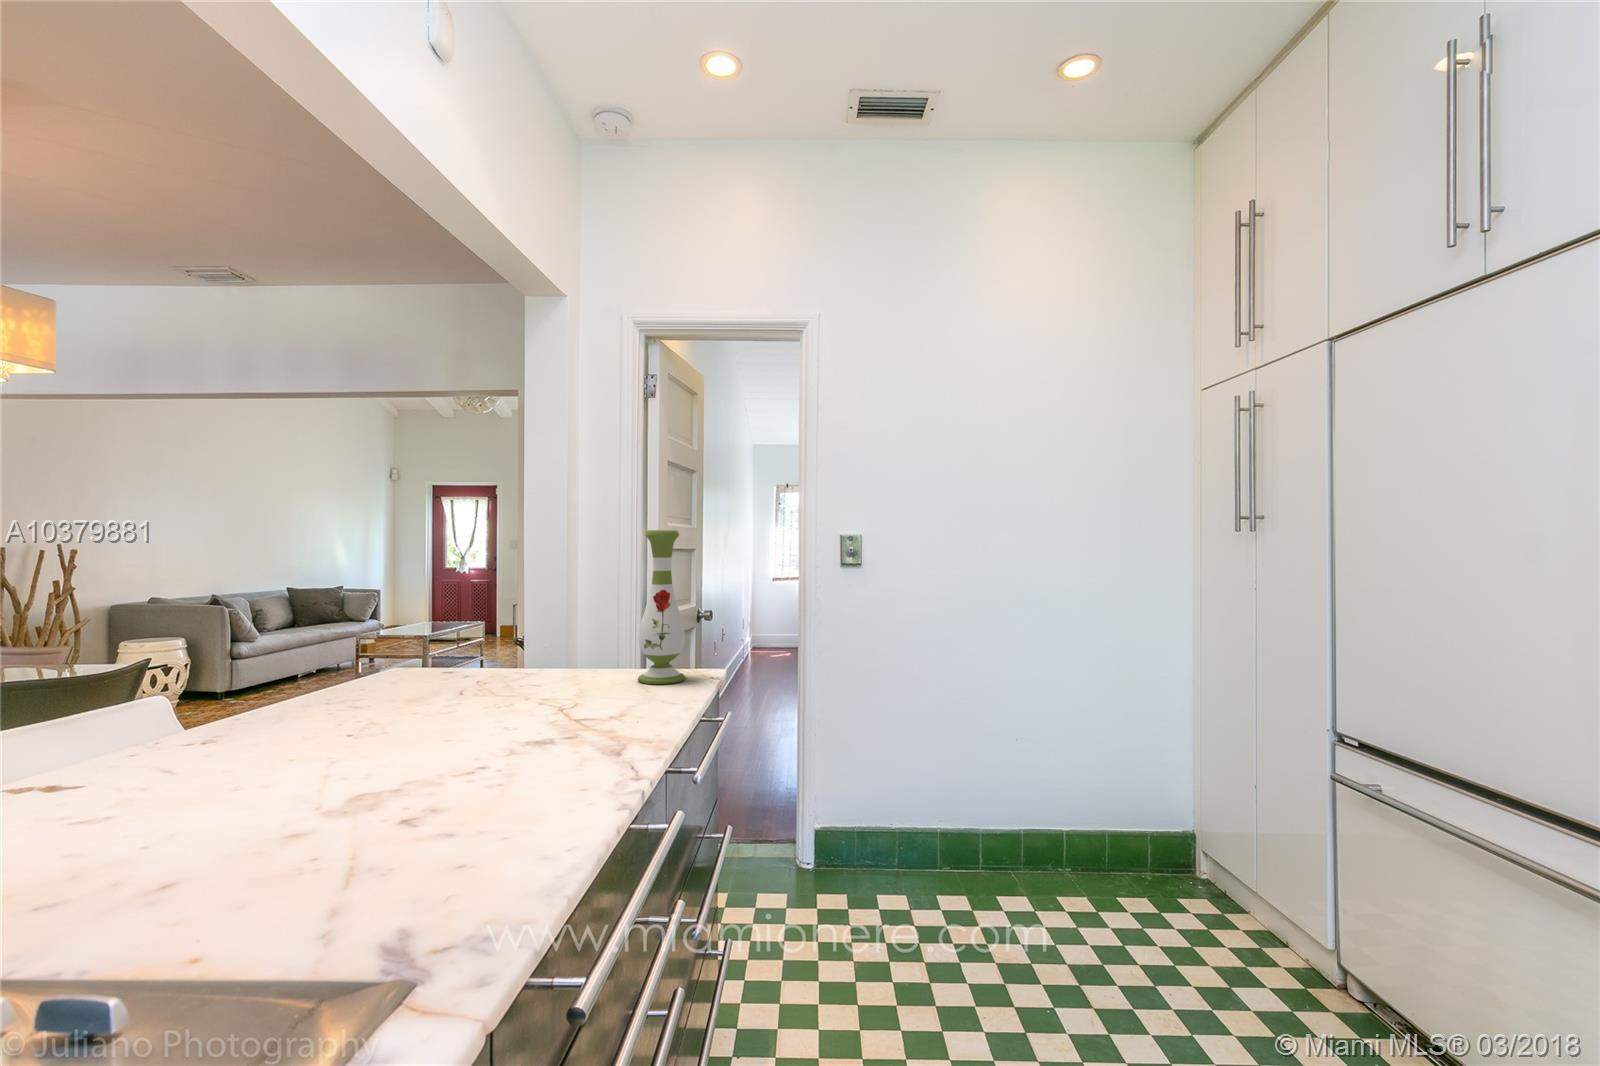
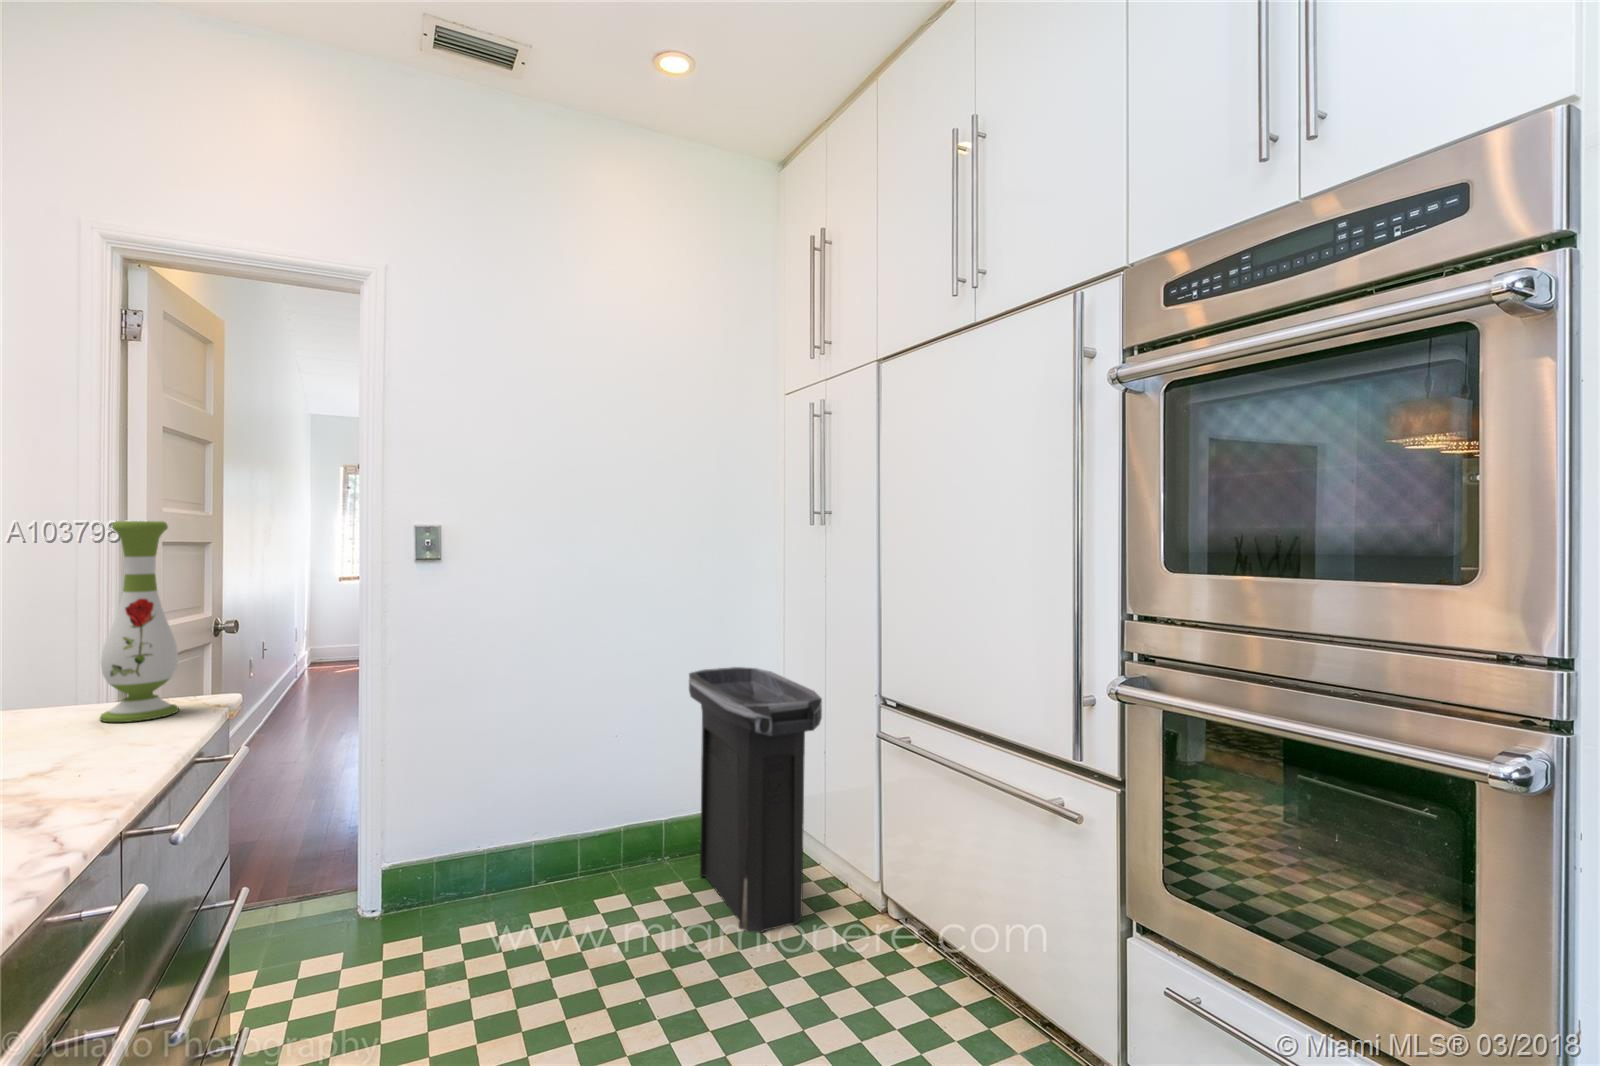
trash can: none [1090,681,1258,979] -> present [689,667,822,933]

